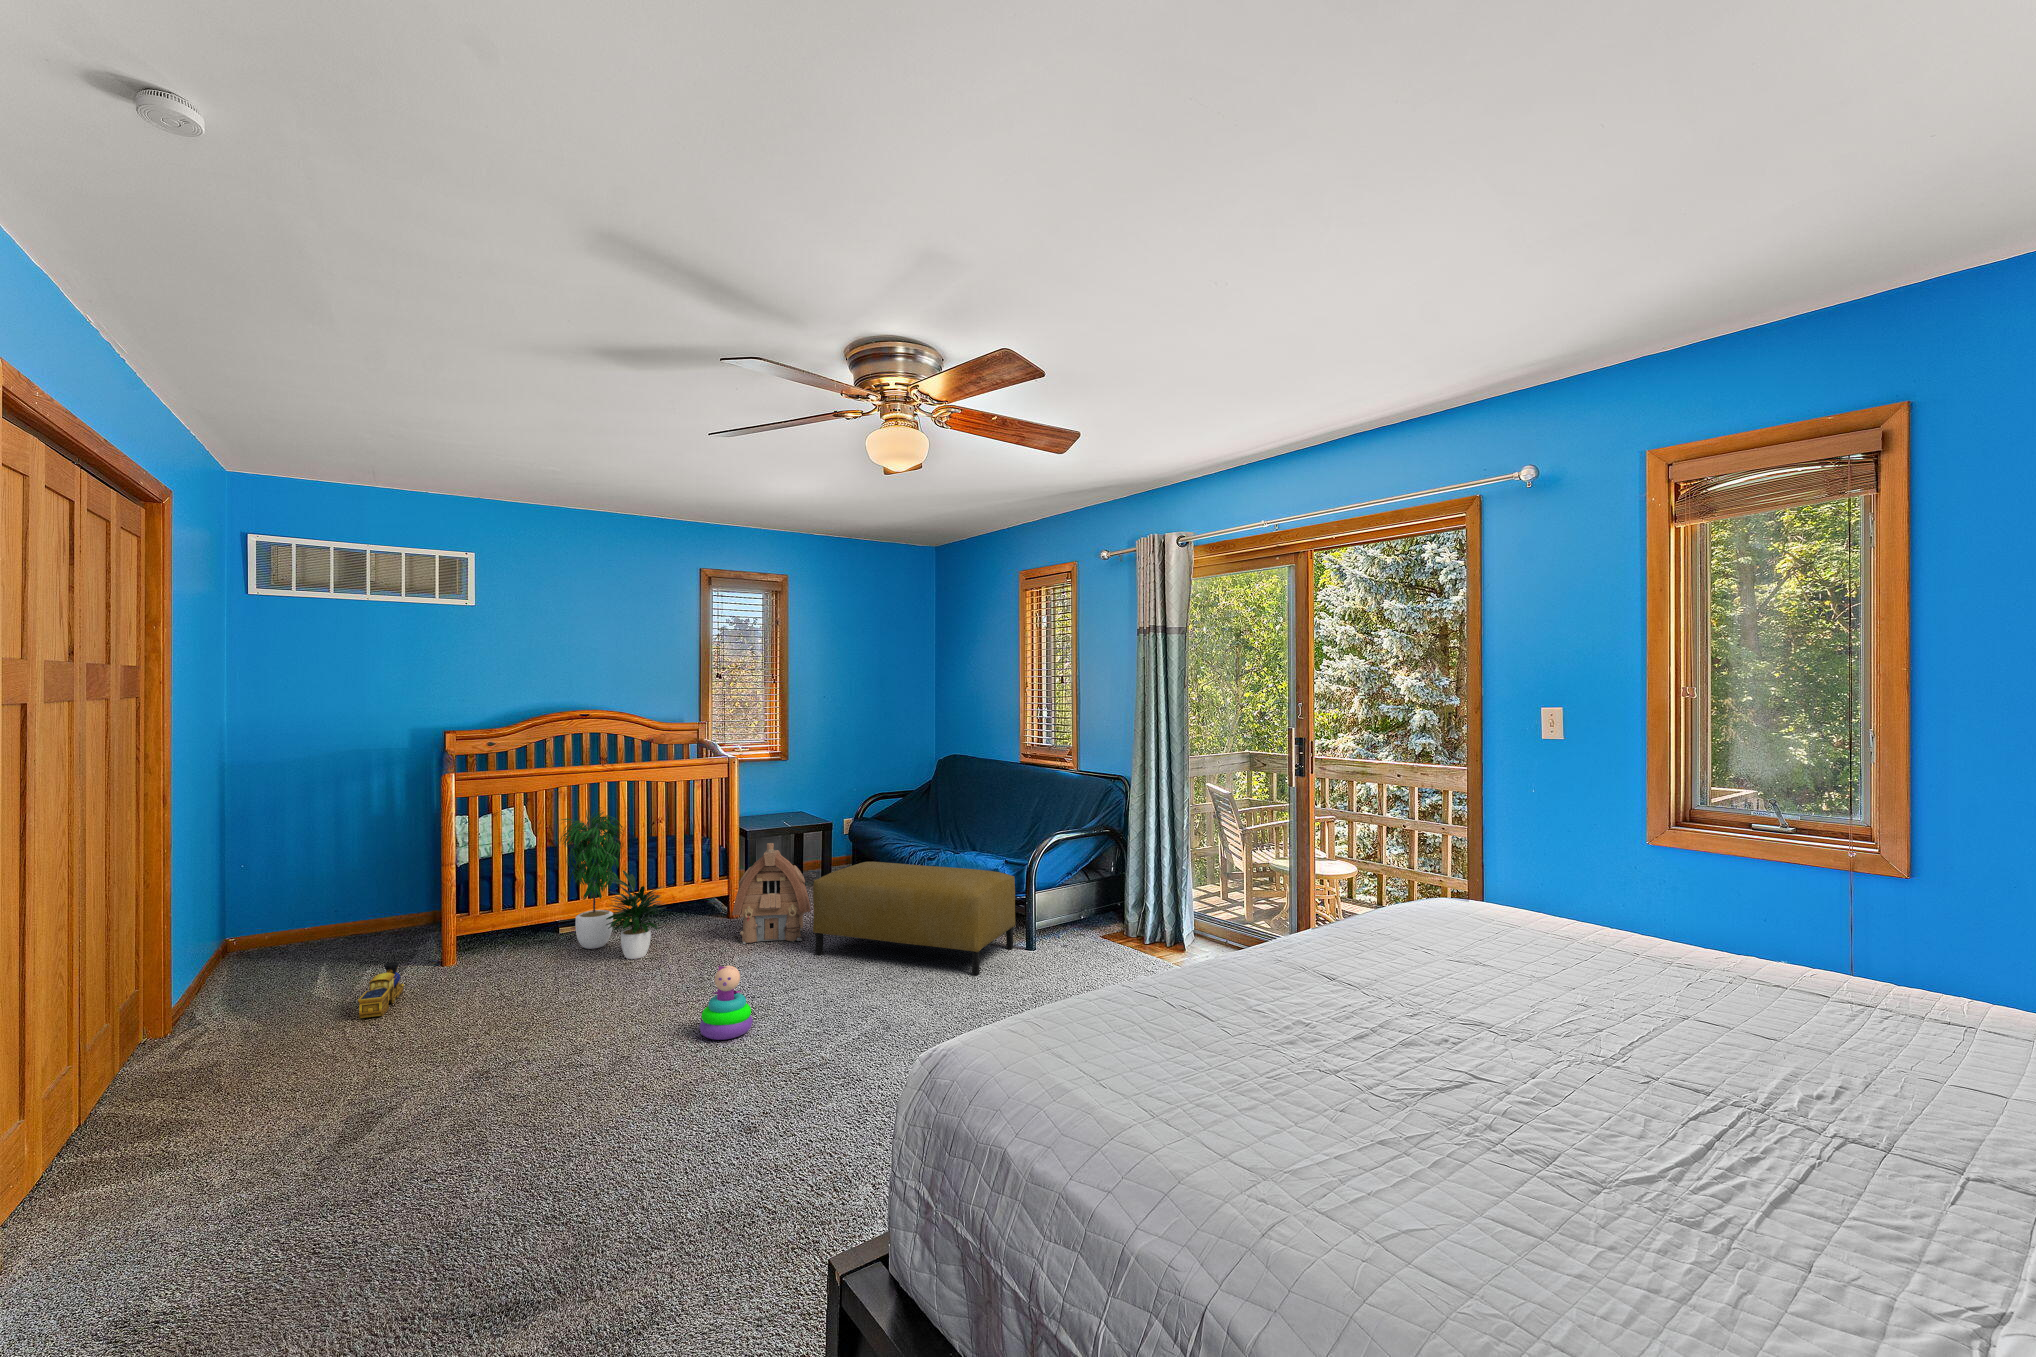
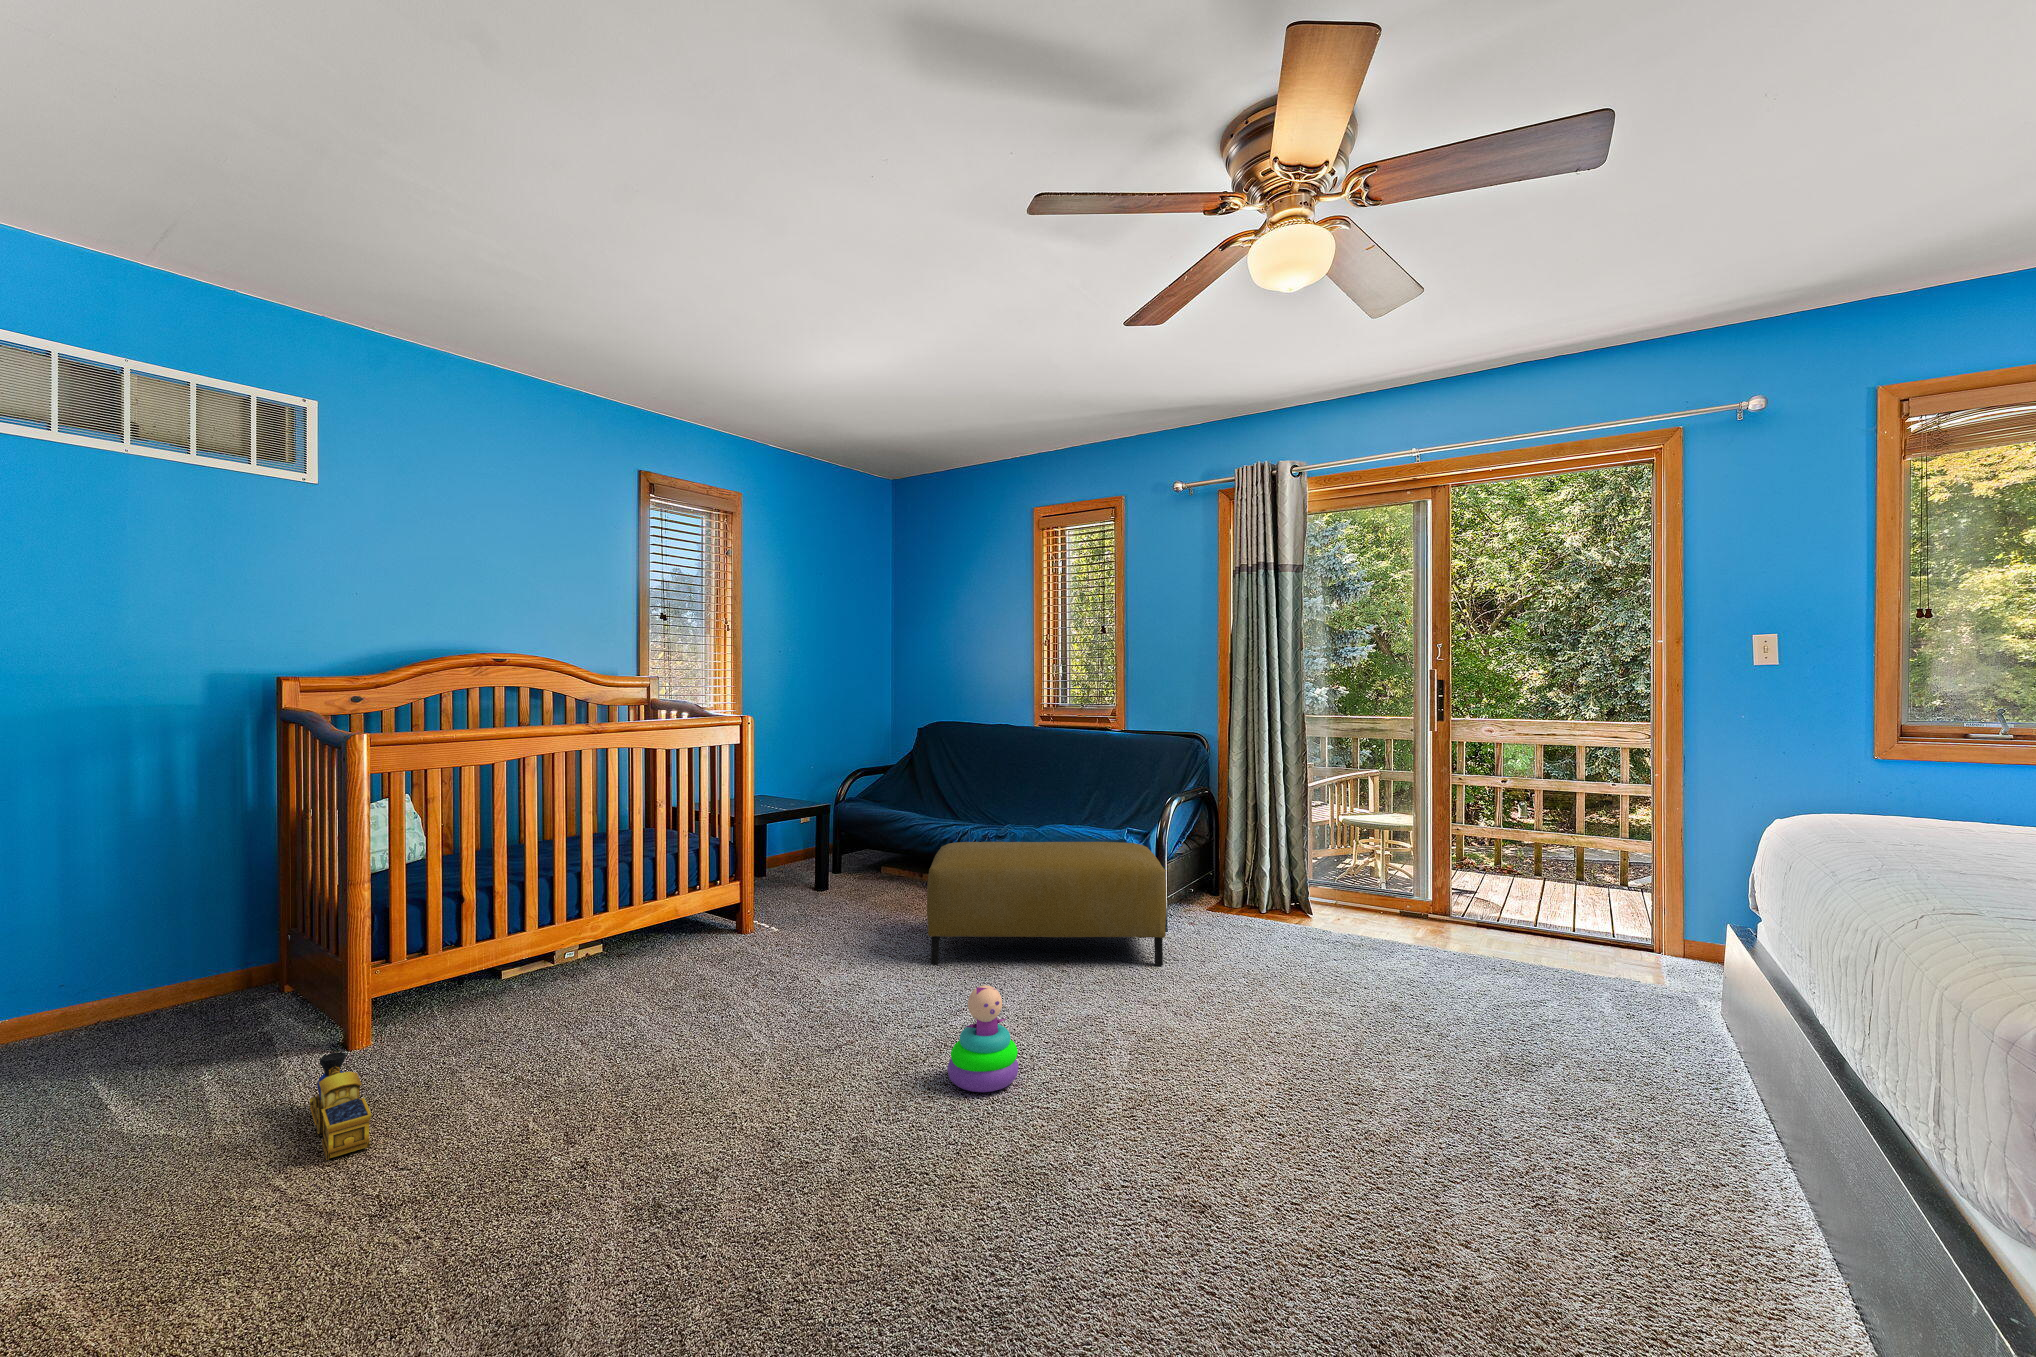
potted plant: present [560,811,665,959] -> none [544,781,733,1001]
toy house: present [732,843,810,944] -> none [789,824,895,962]

